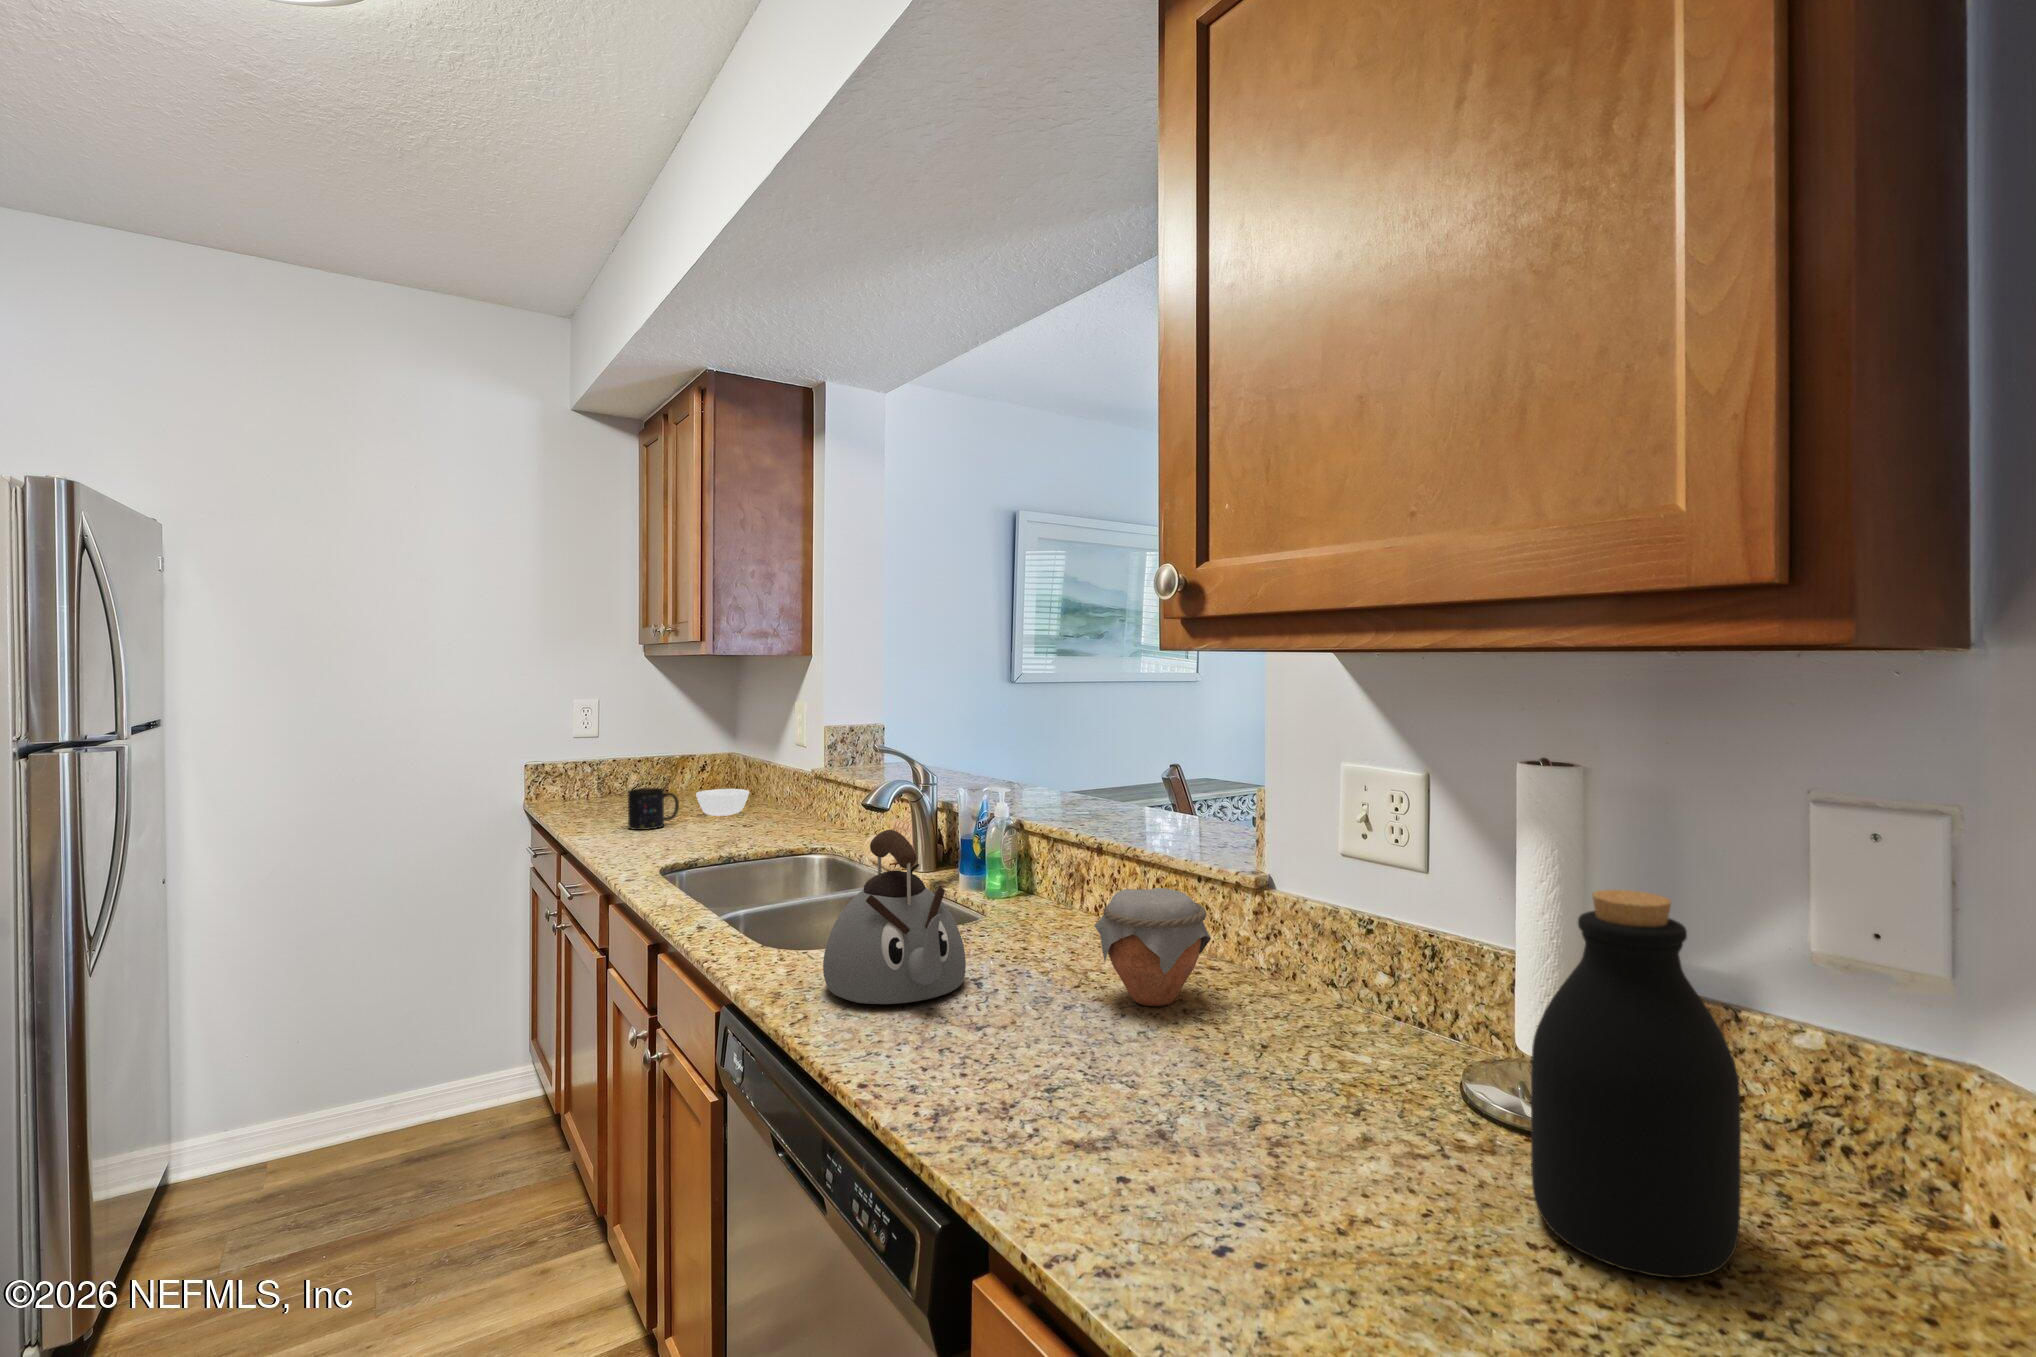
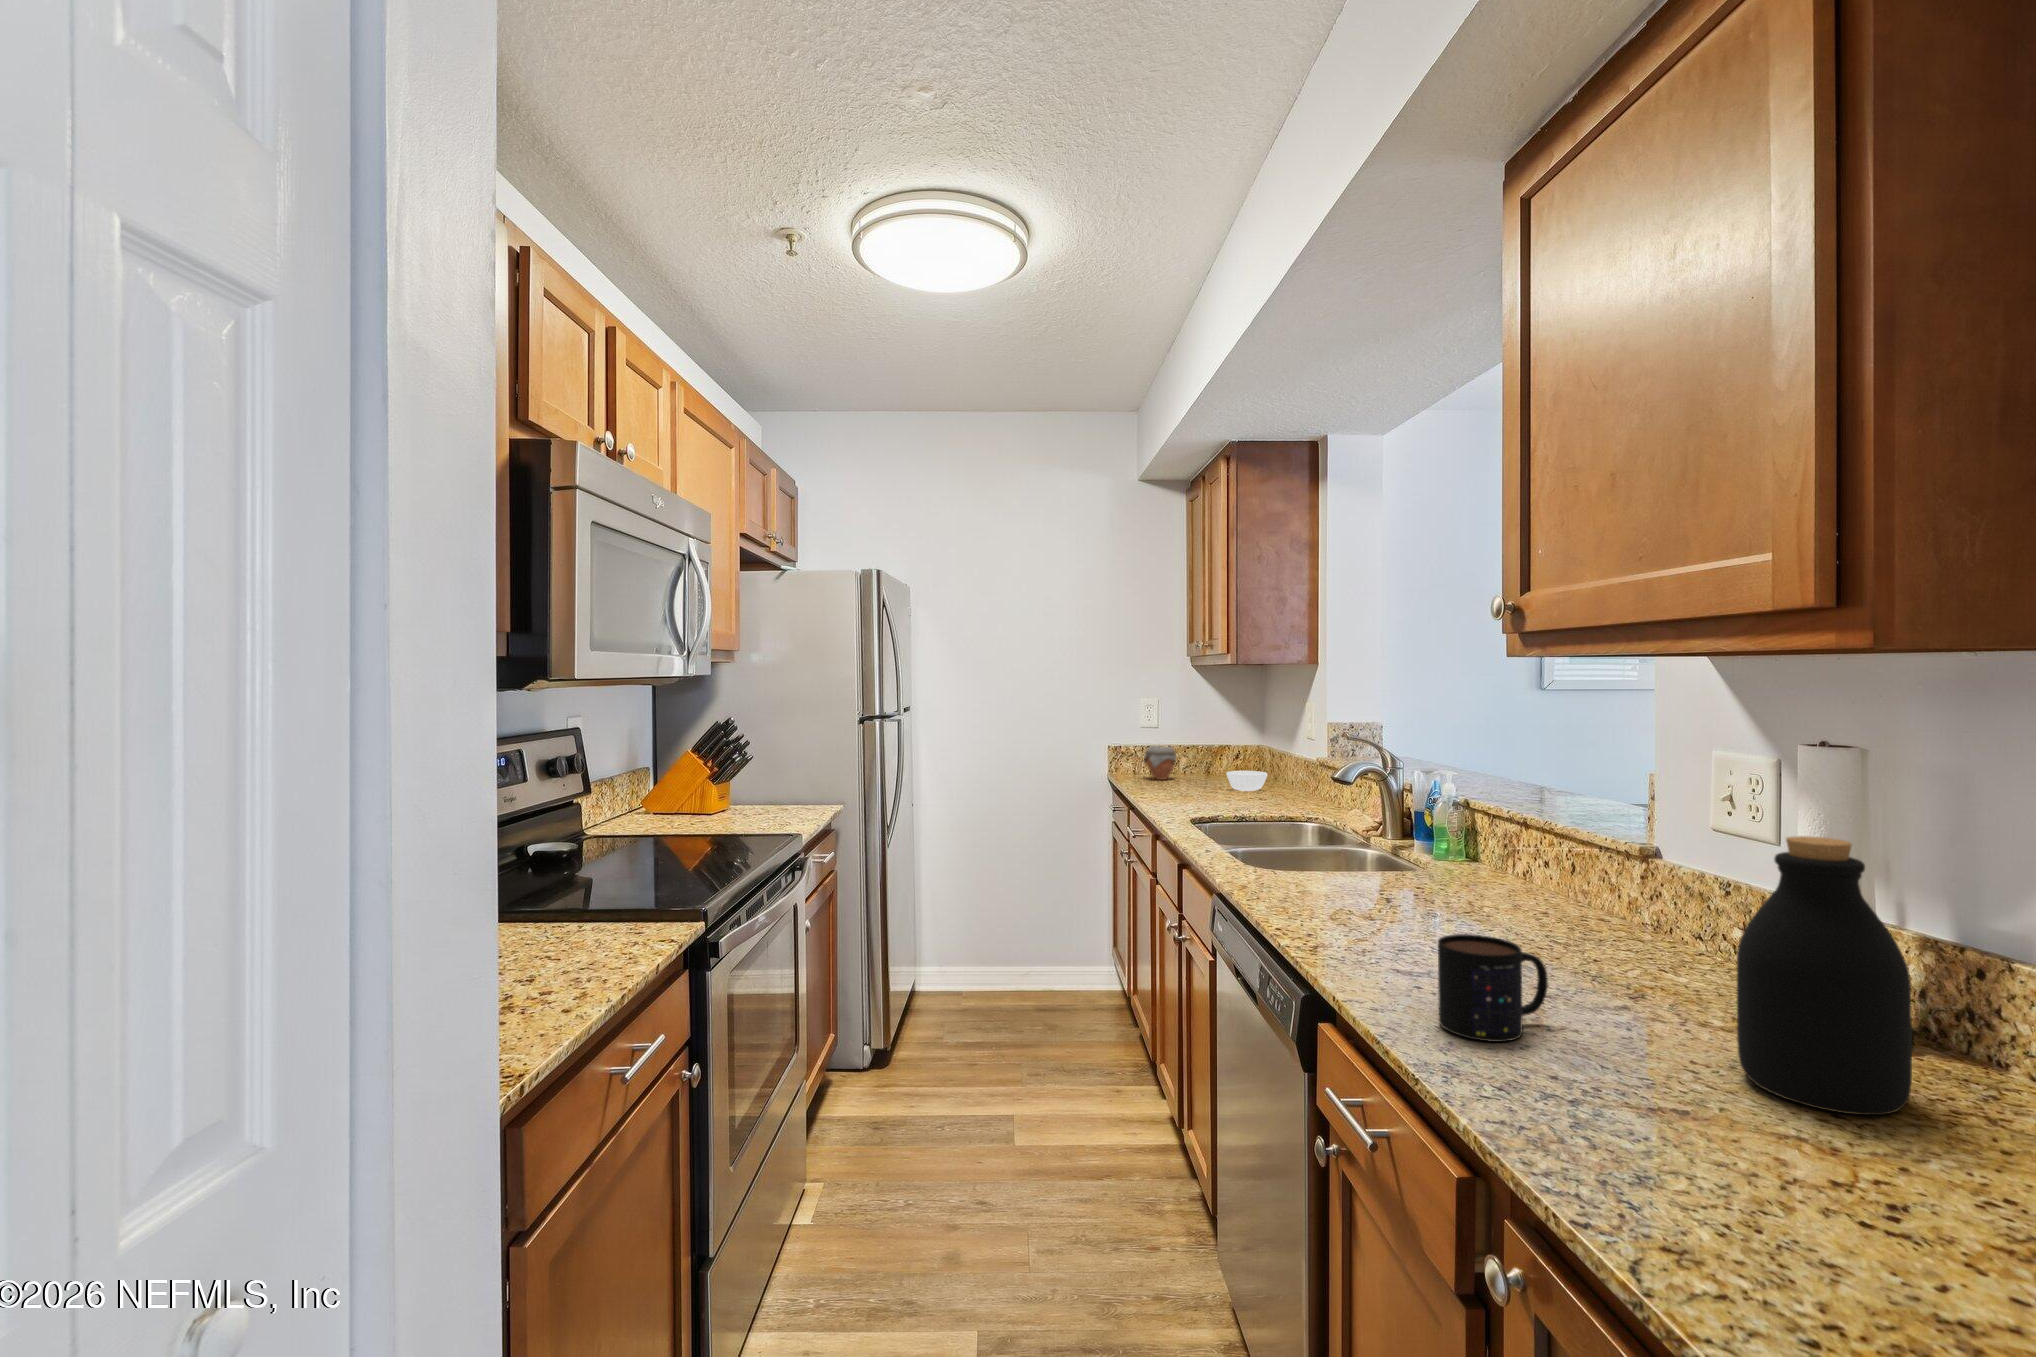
mug: present [628,788,679,830] -> present [1438,934,1548,1042]
kettle: present [823,830,966,1004] -> none [1283,788,1387,907]
jar: present [1094,888,1211,1006] -> present [1143,746,1176,780]

